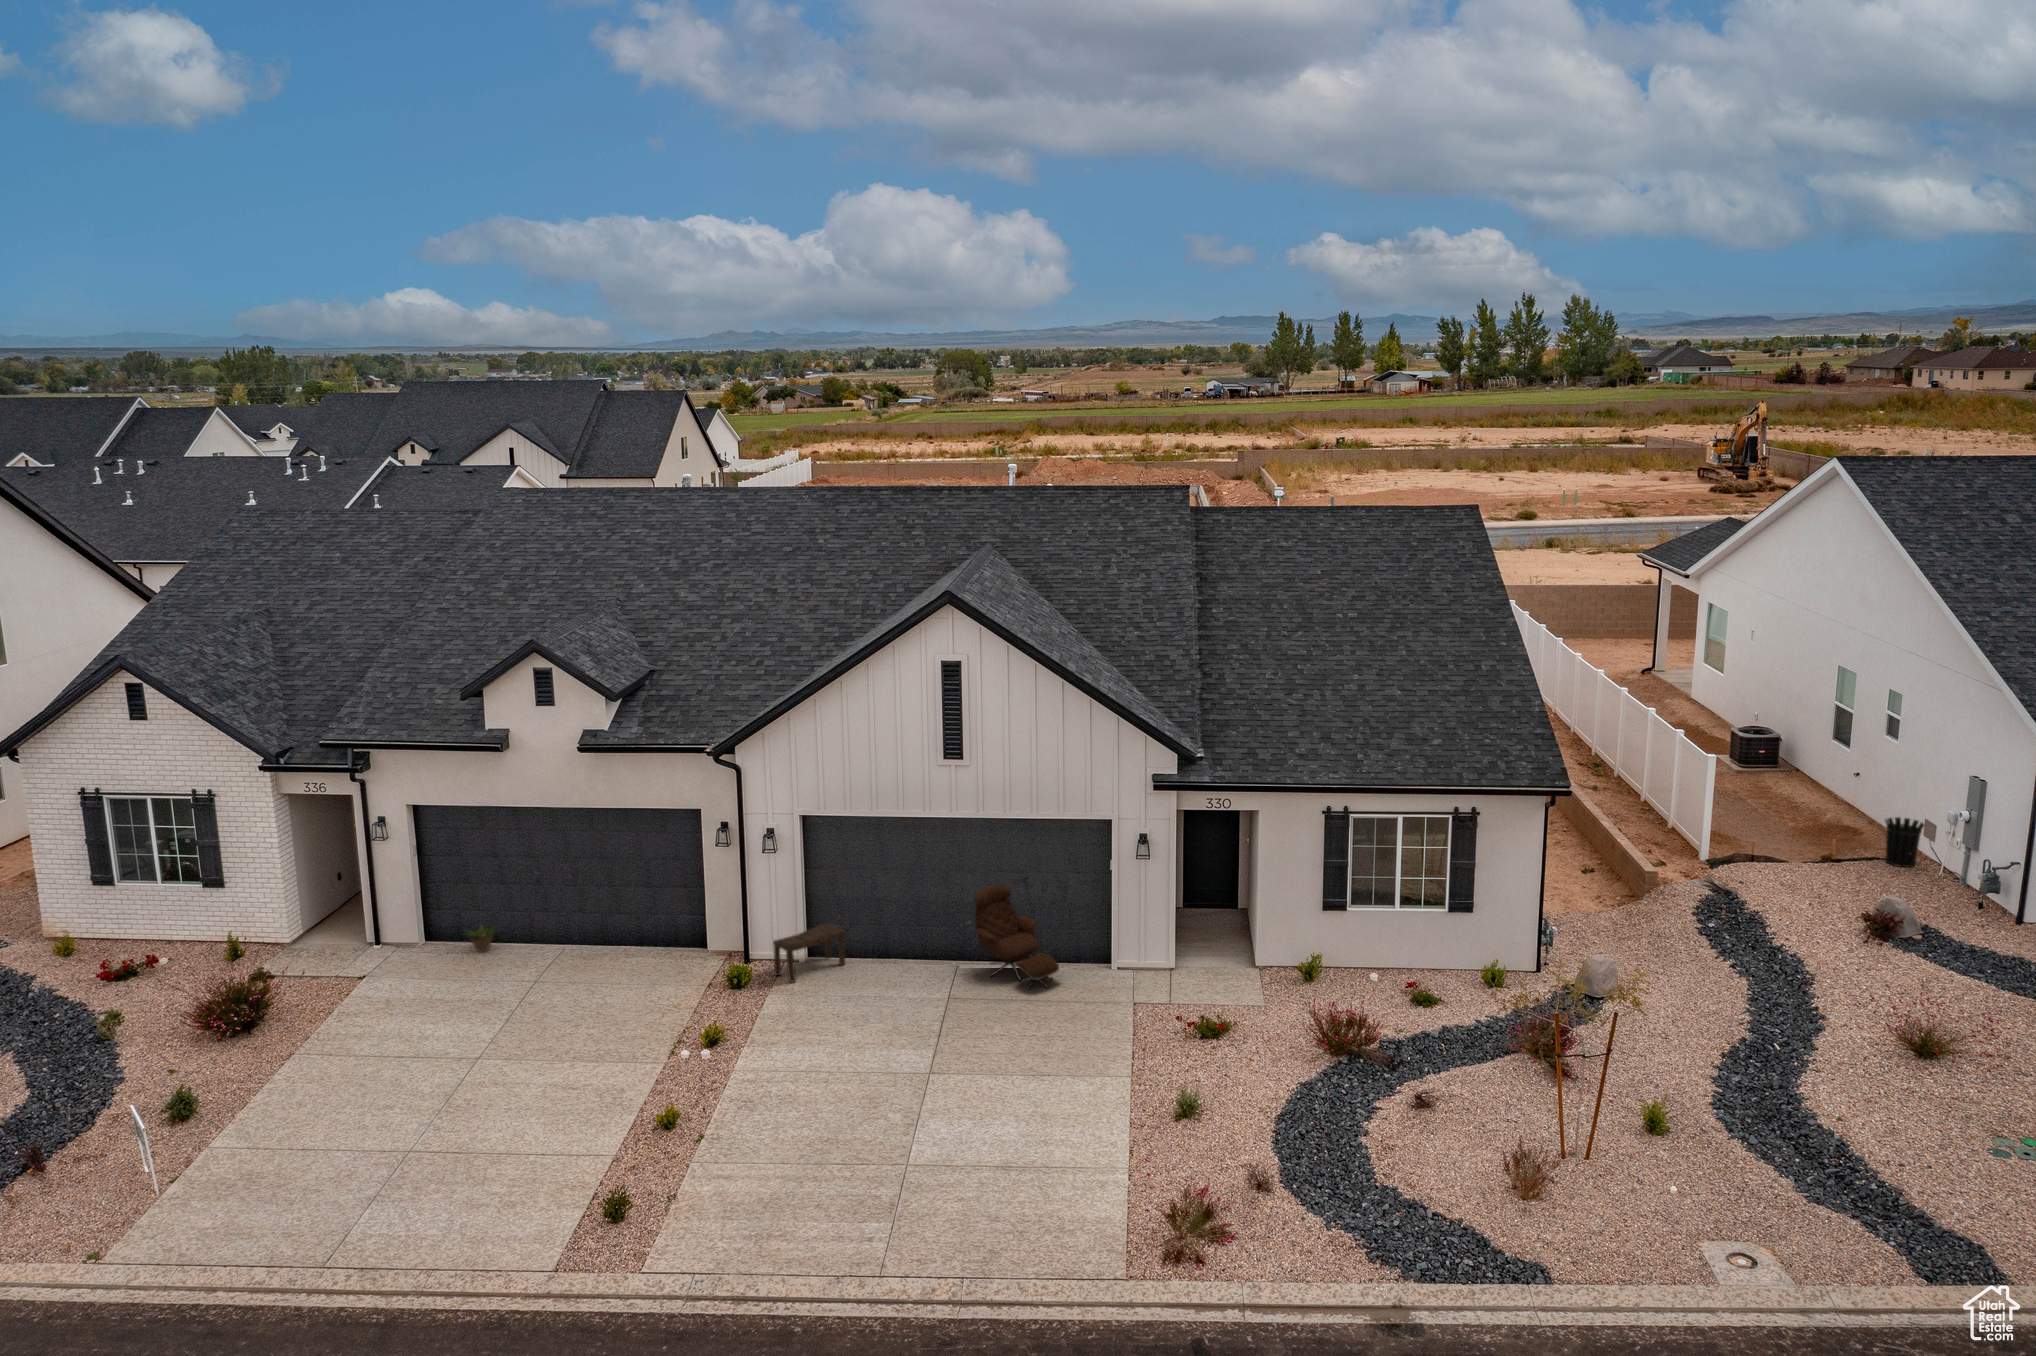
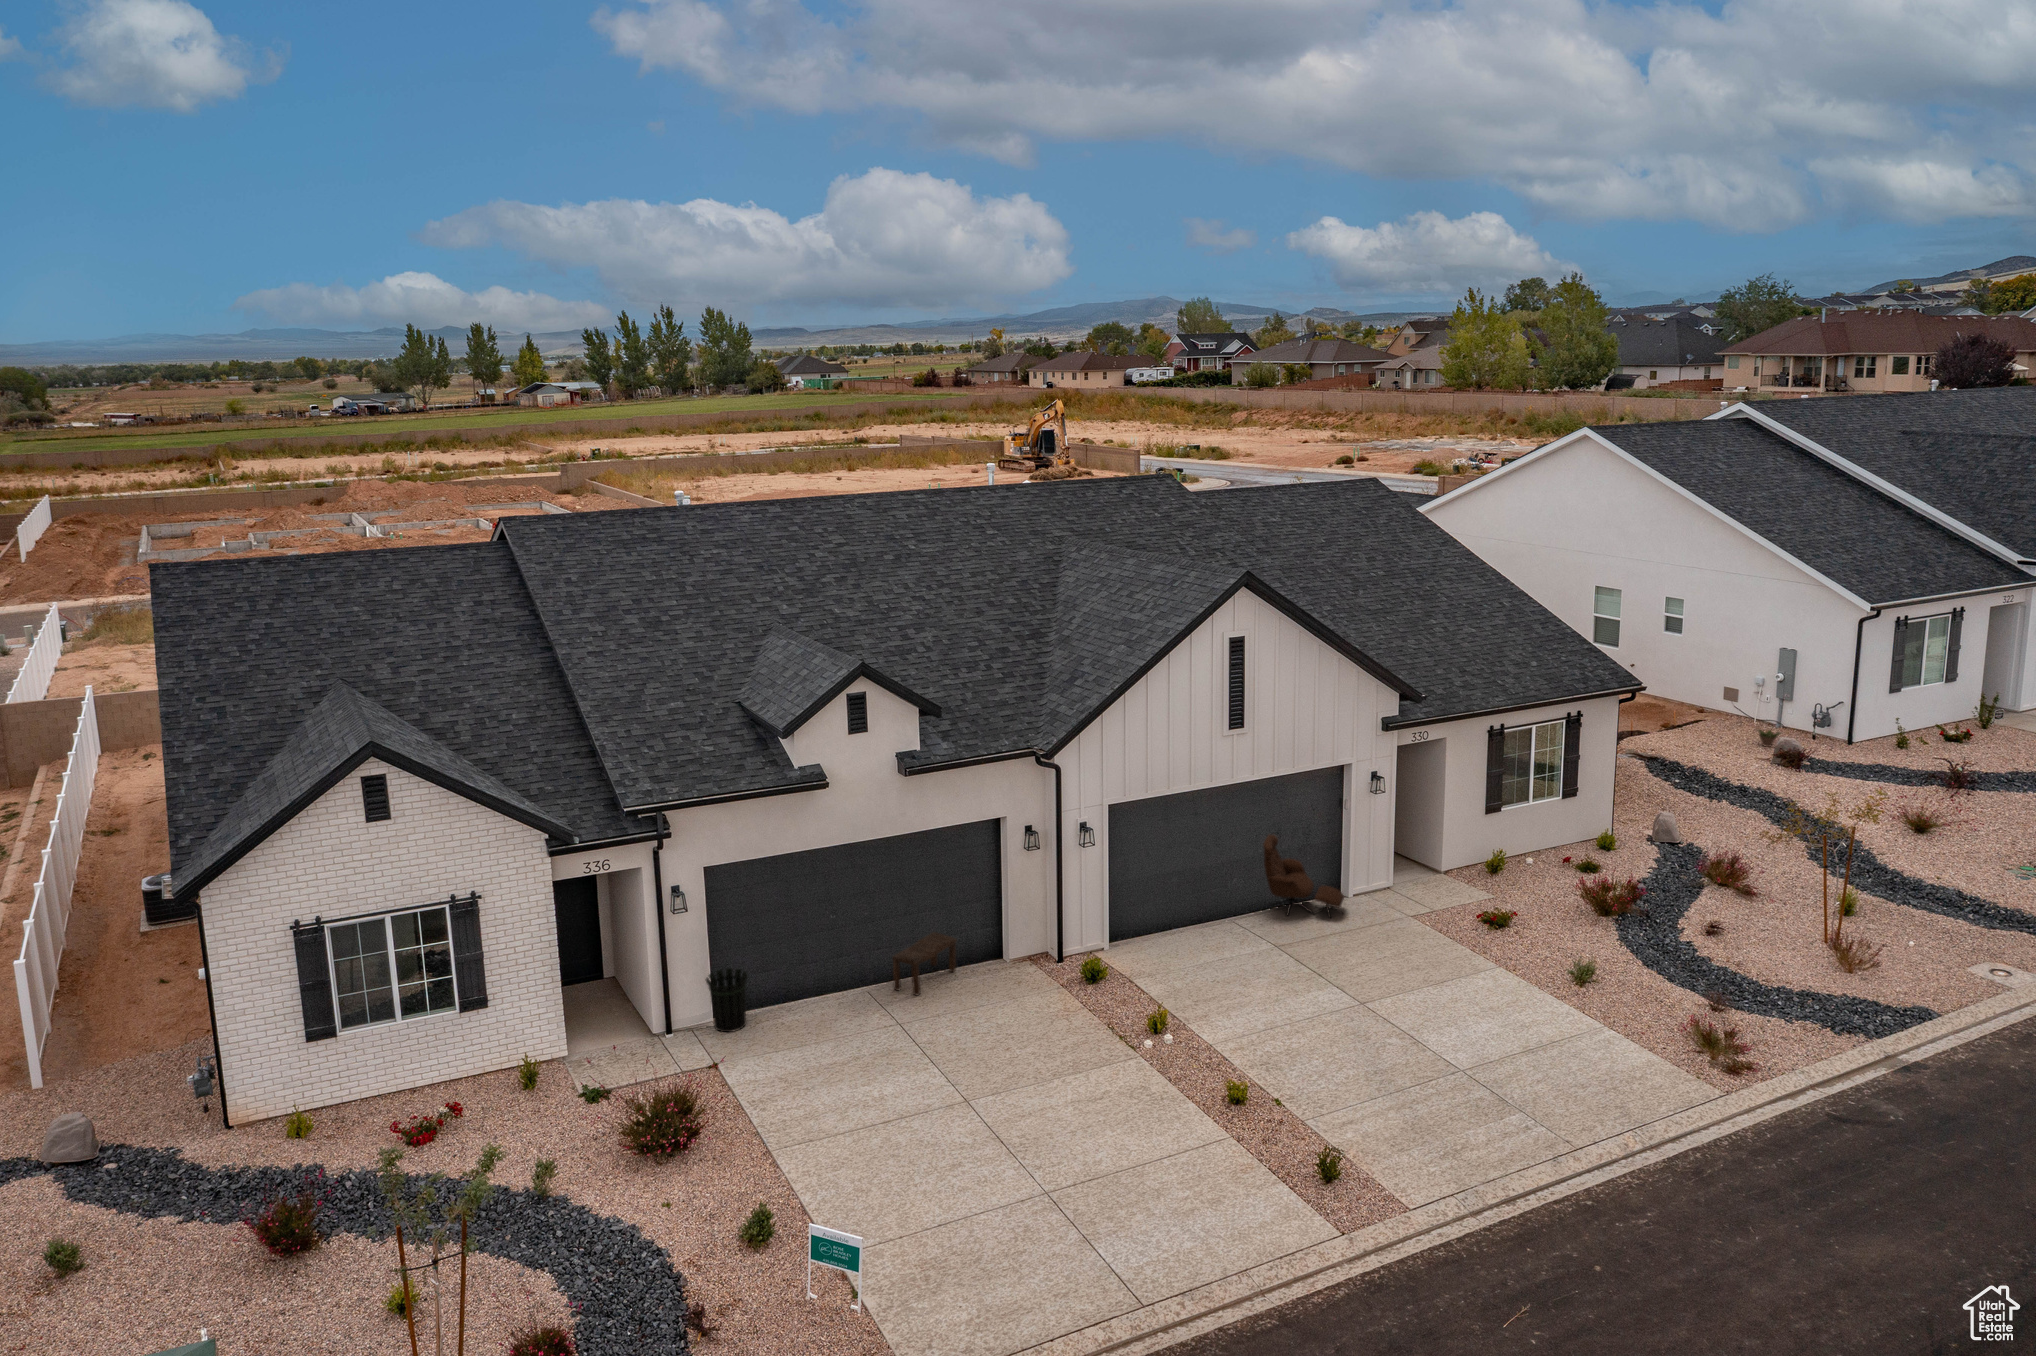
waste bin: present [1885,817,1924,867] -> present [706,968,748,1032]
bench: present [773,923,845,982] -> present [892,932,957,995]
decorative plant: present [466,925,497,952] -> present [1757,730,1781,747]

